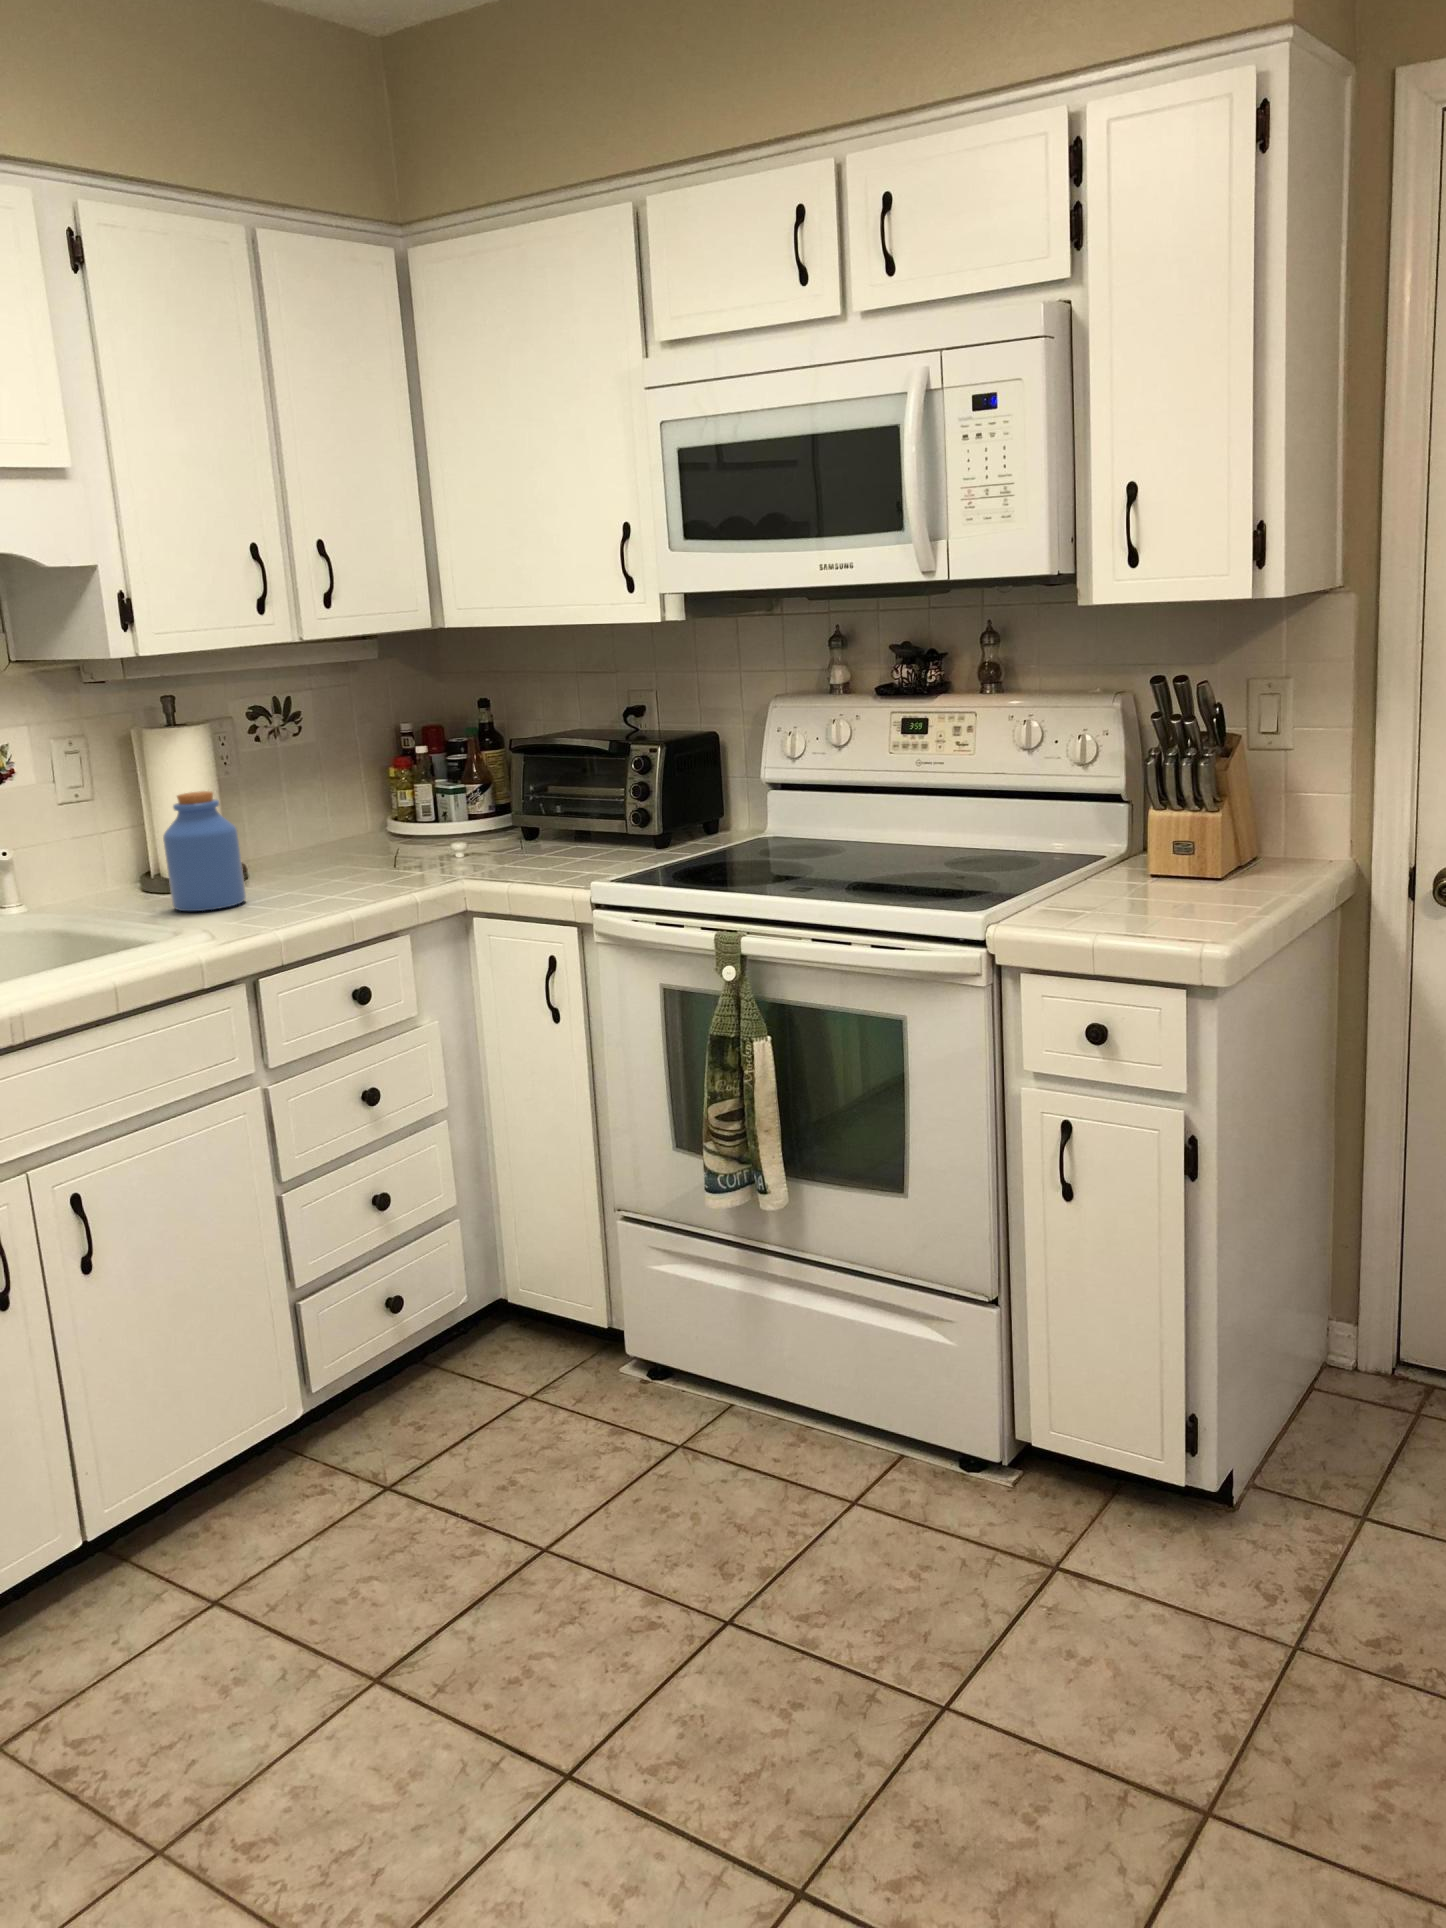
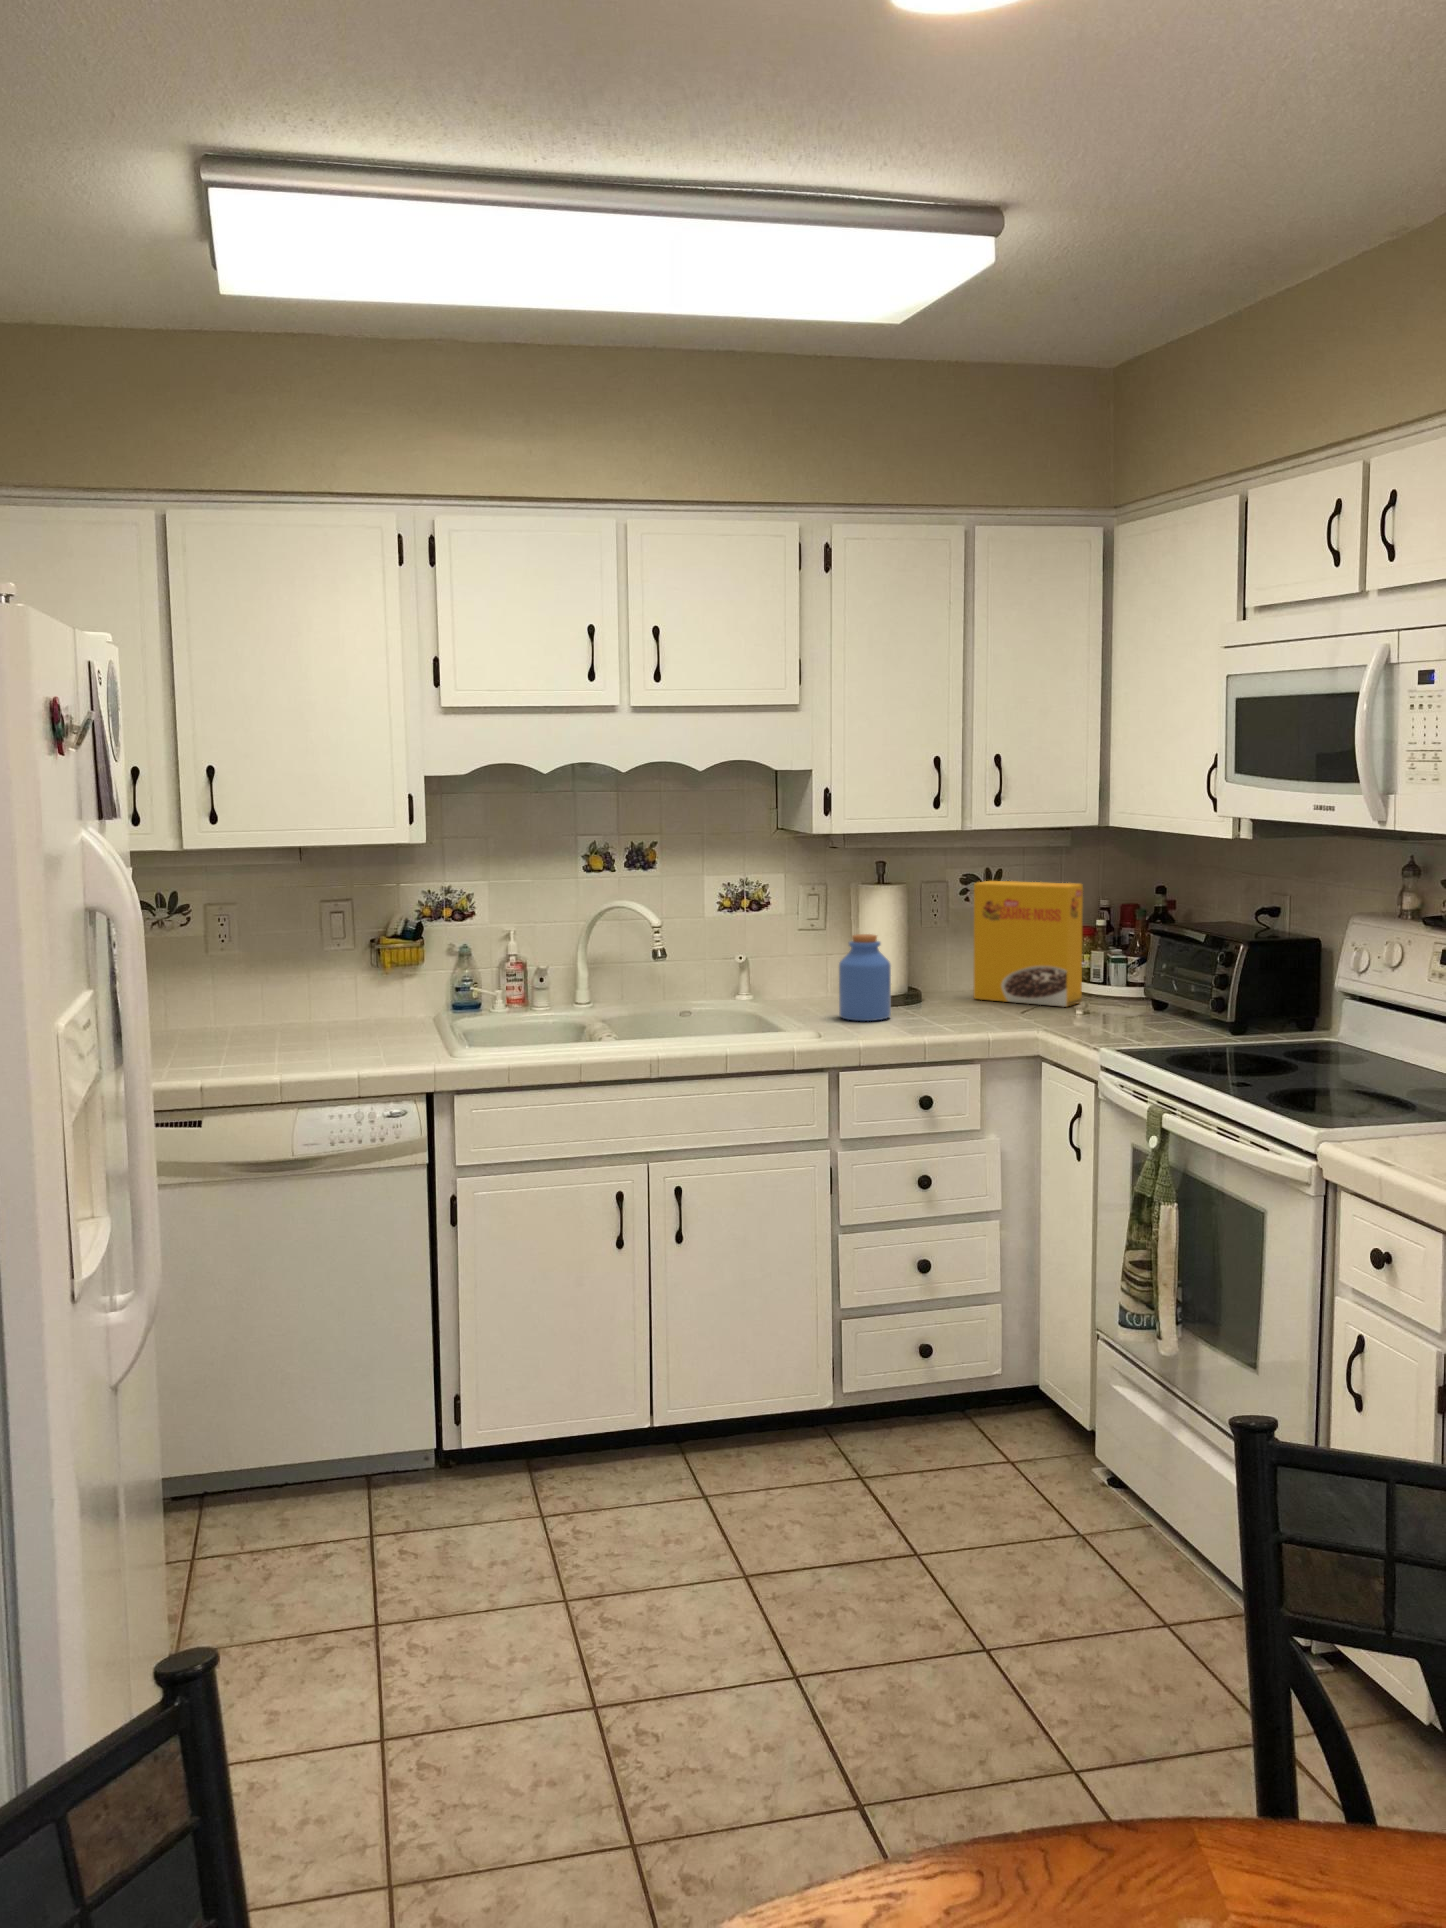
cereal box: none [276,702,429,864] -> present [974,881,1083,1007]

